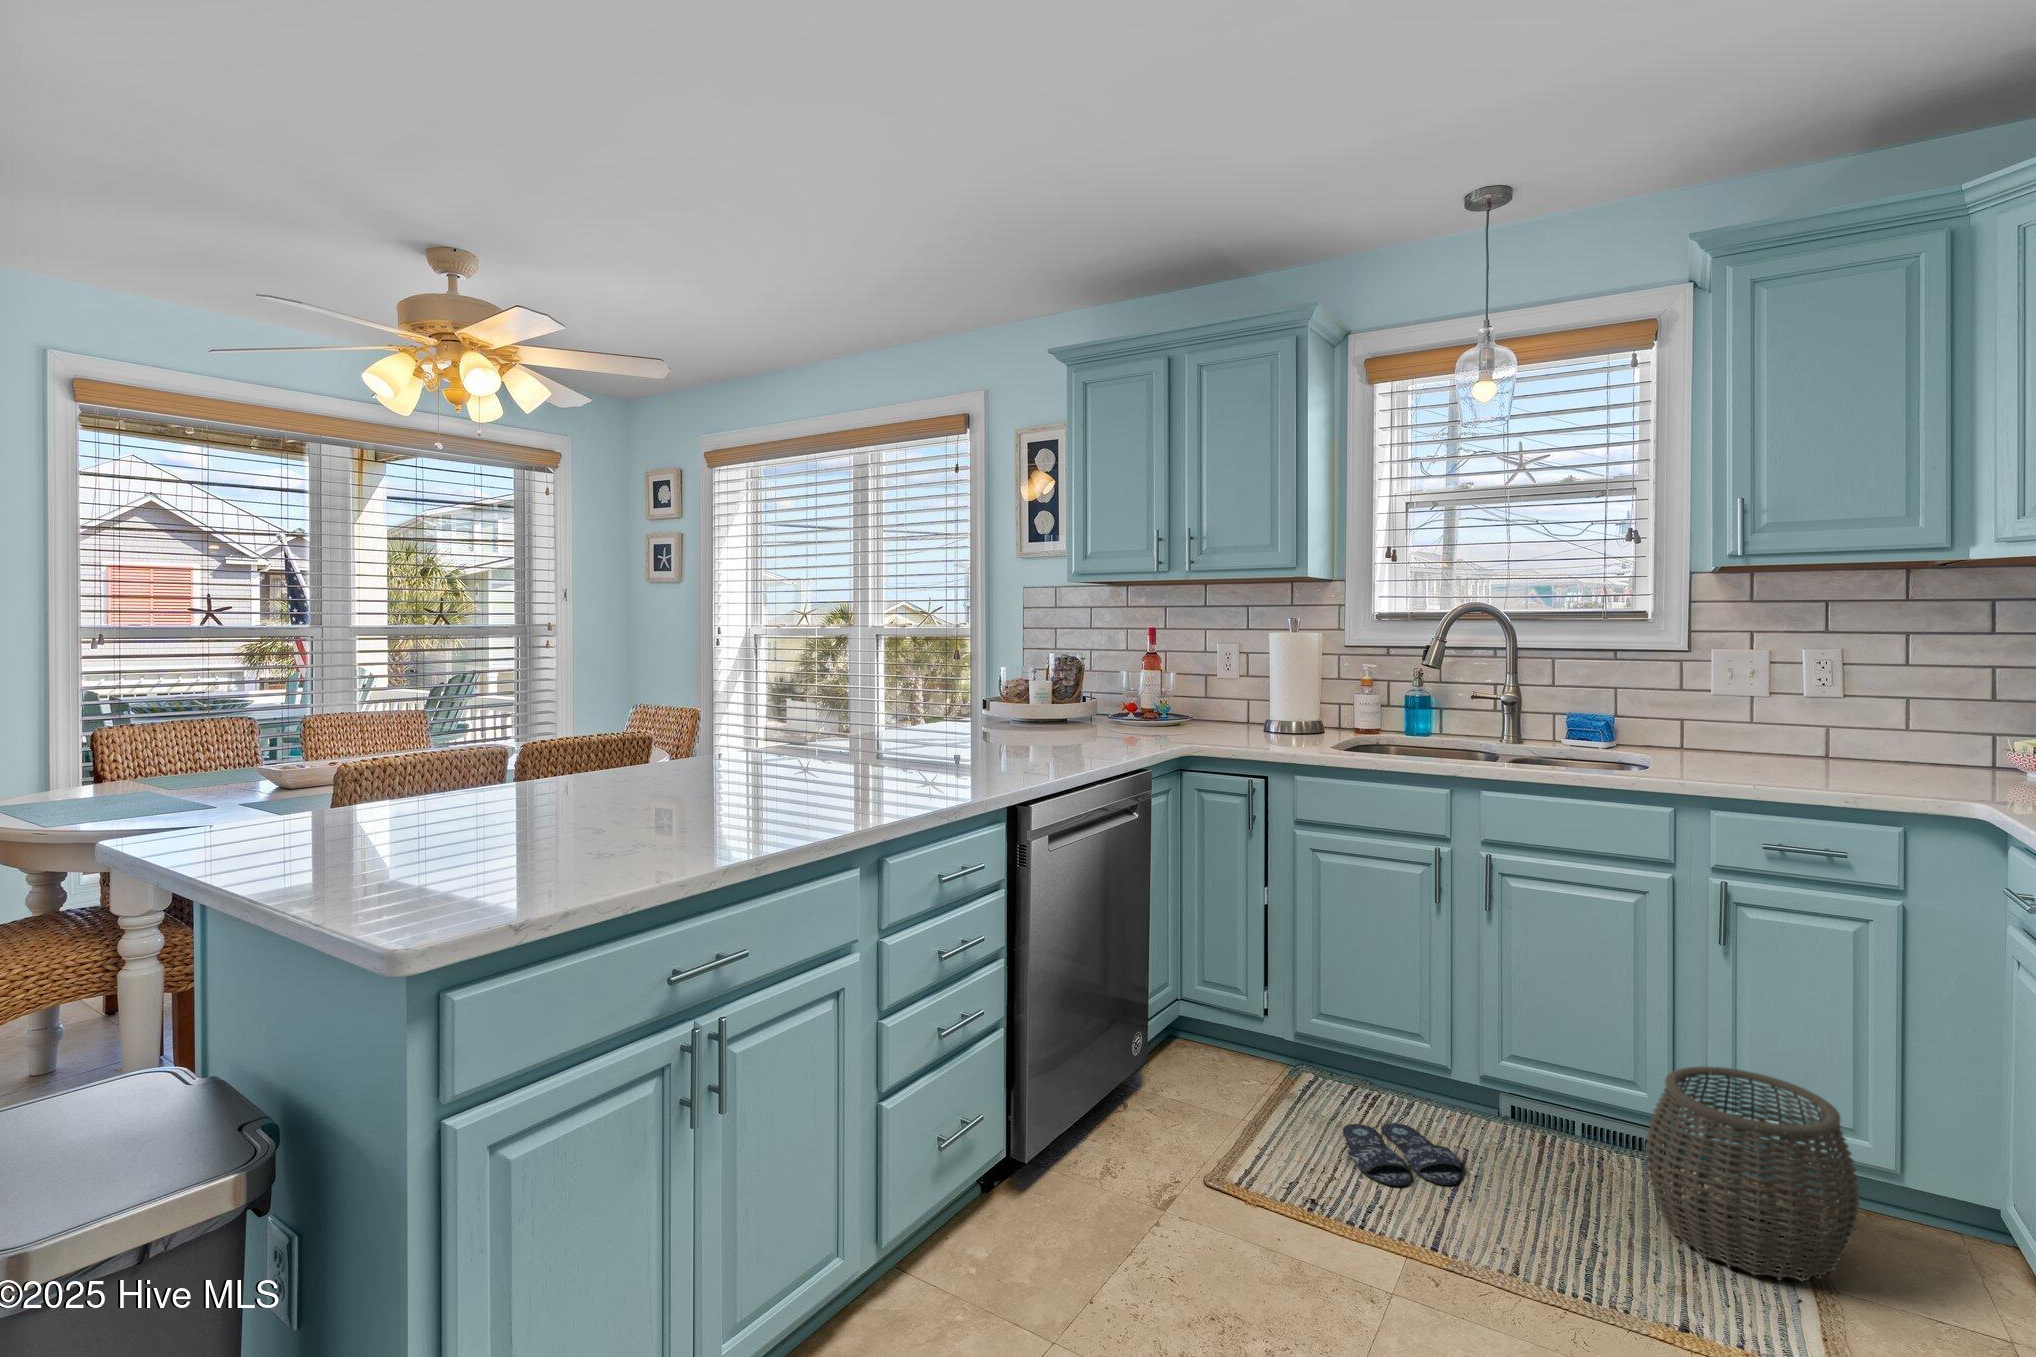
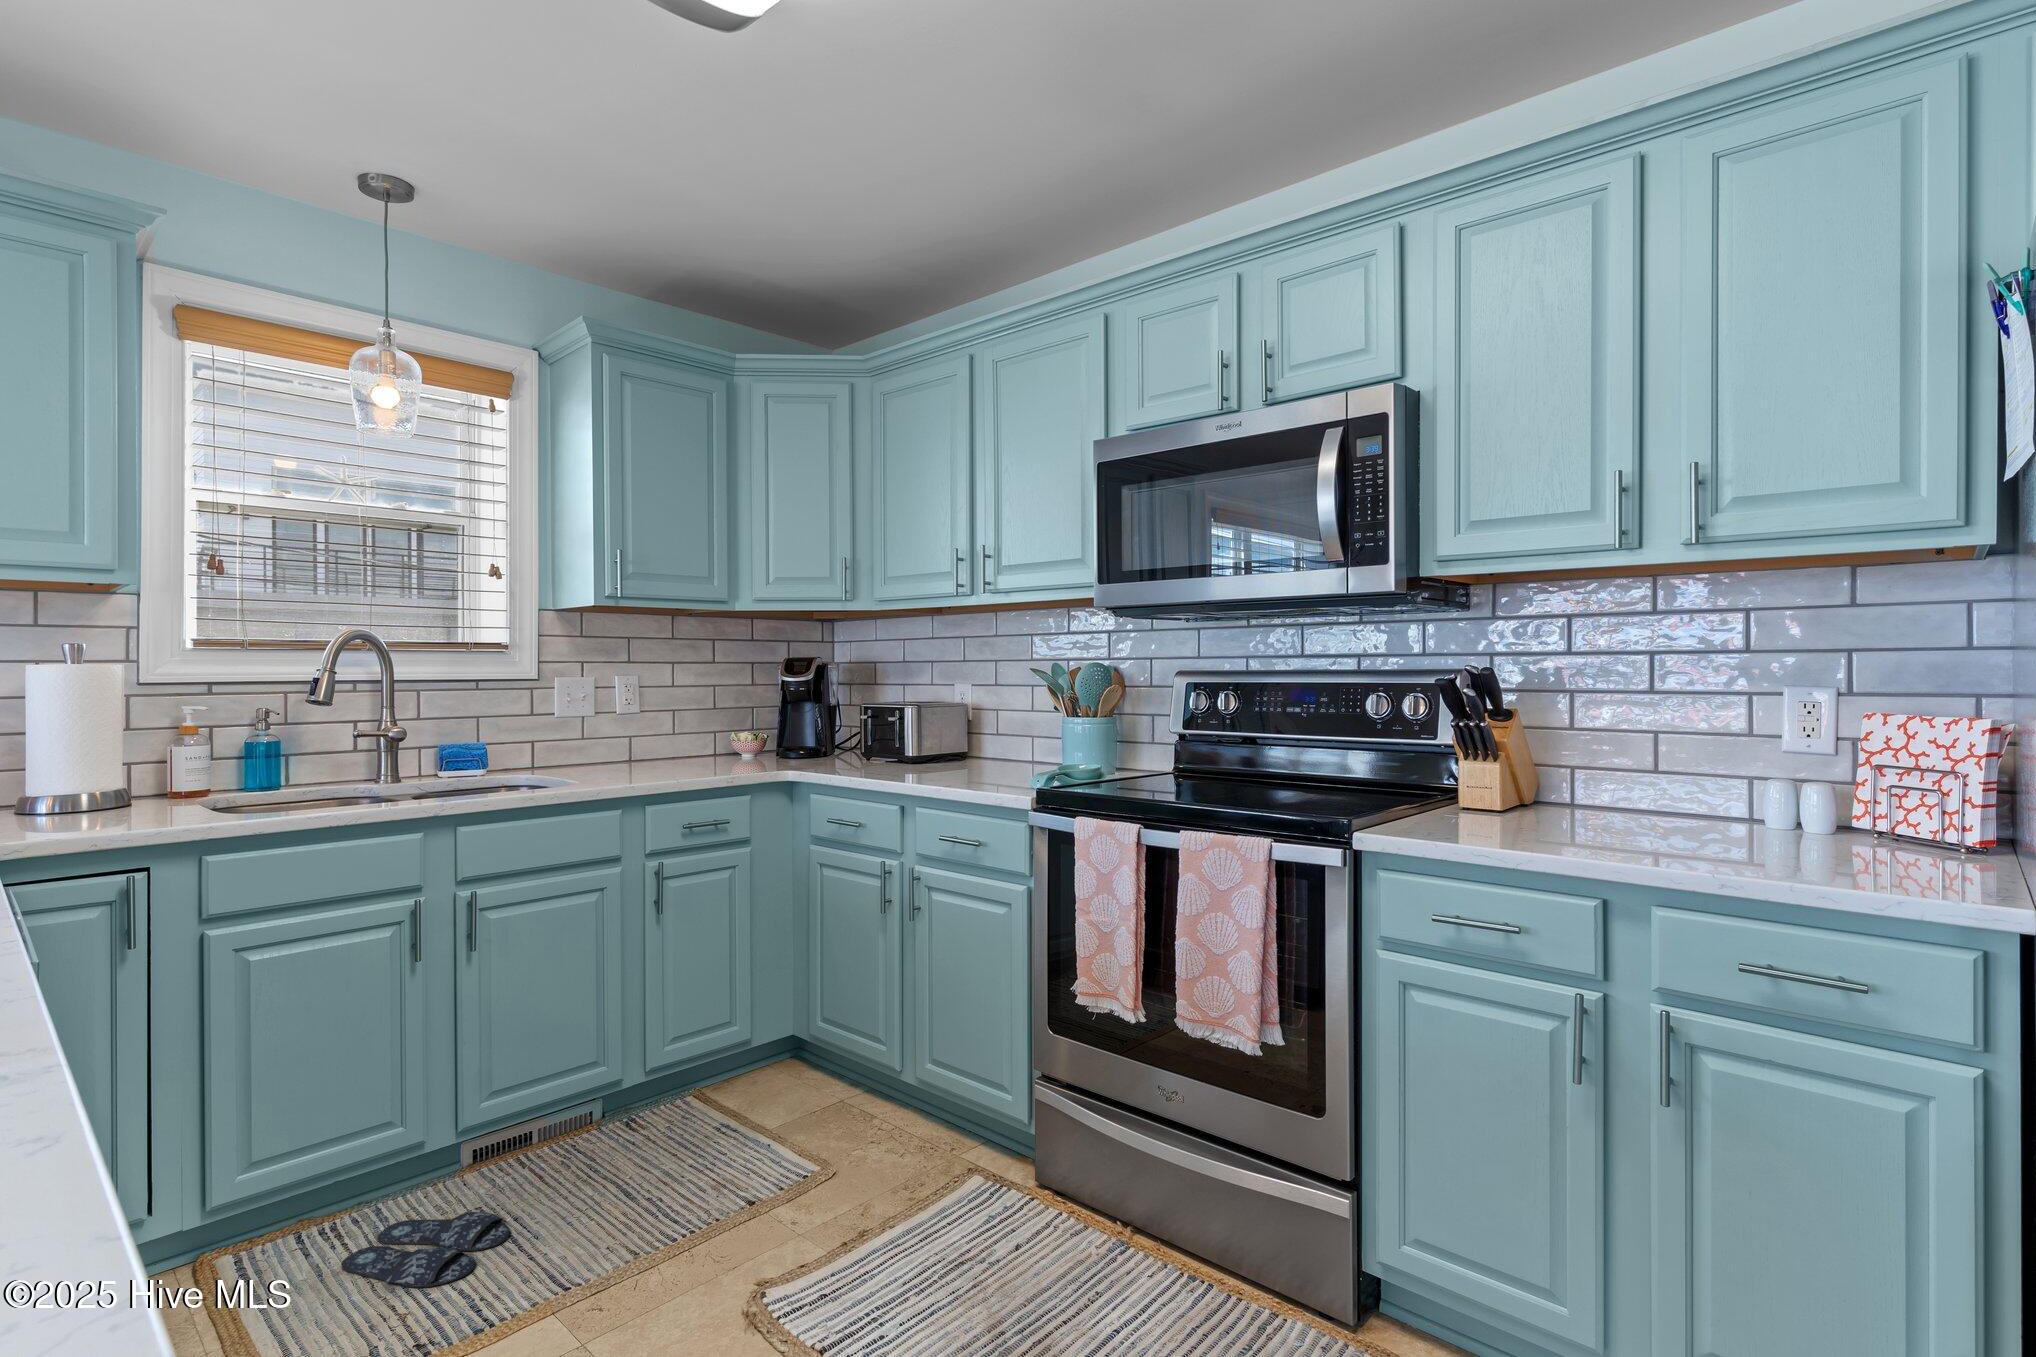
woven basket: present [1646,1066,1860,1281] -> none [636,1005,778,1161]

